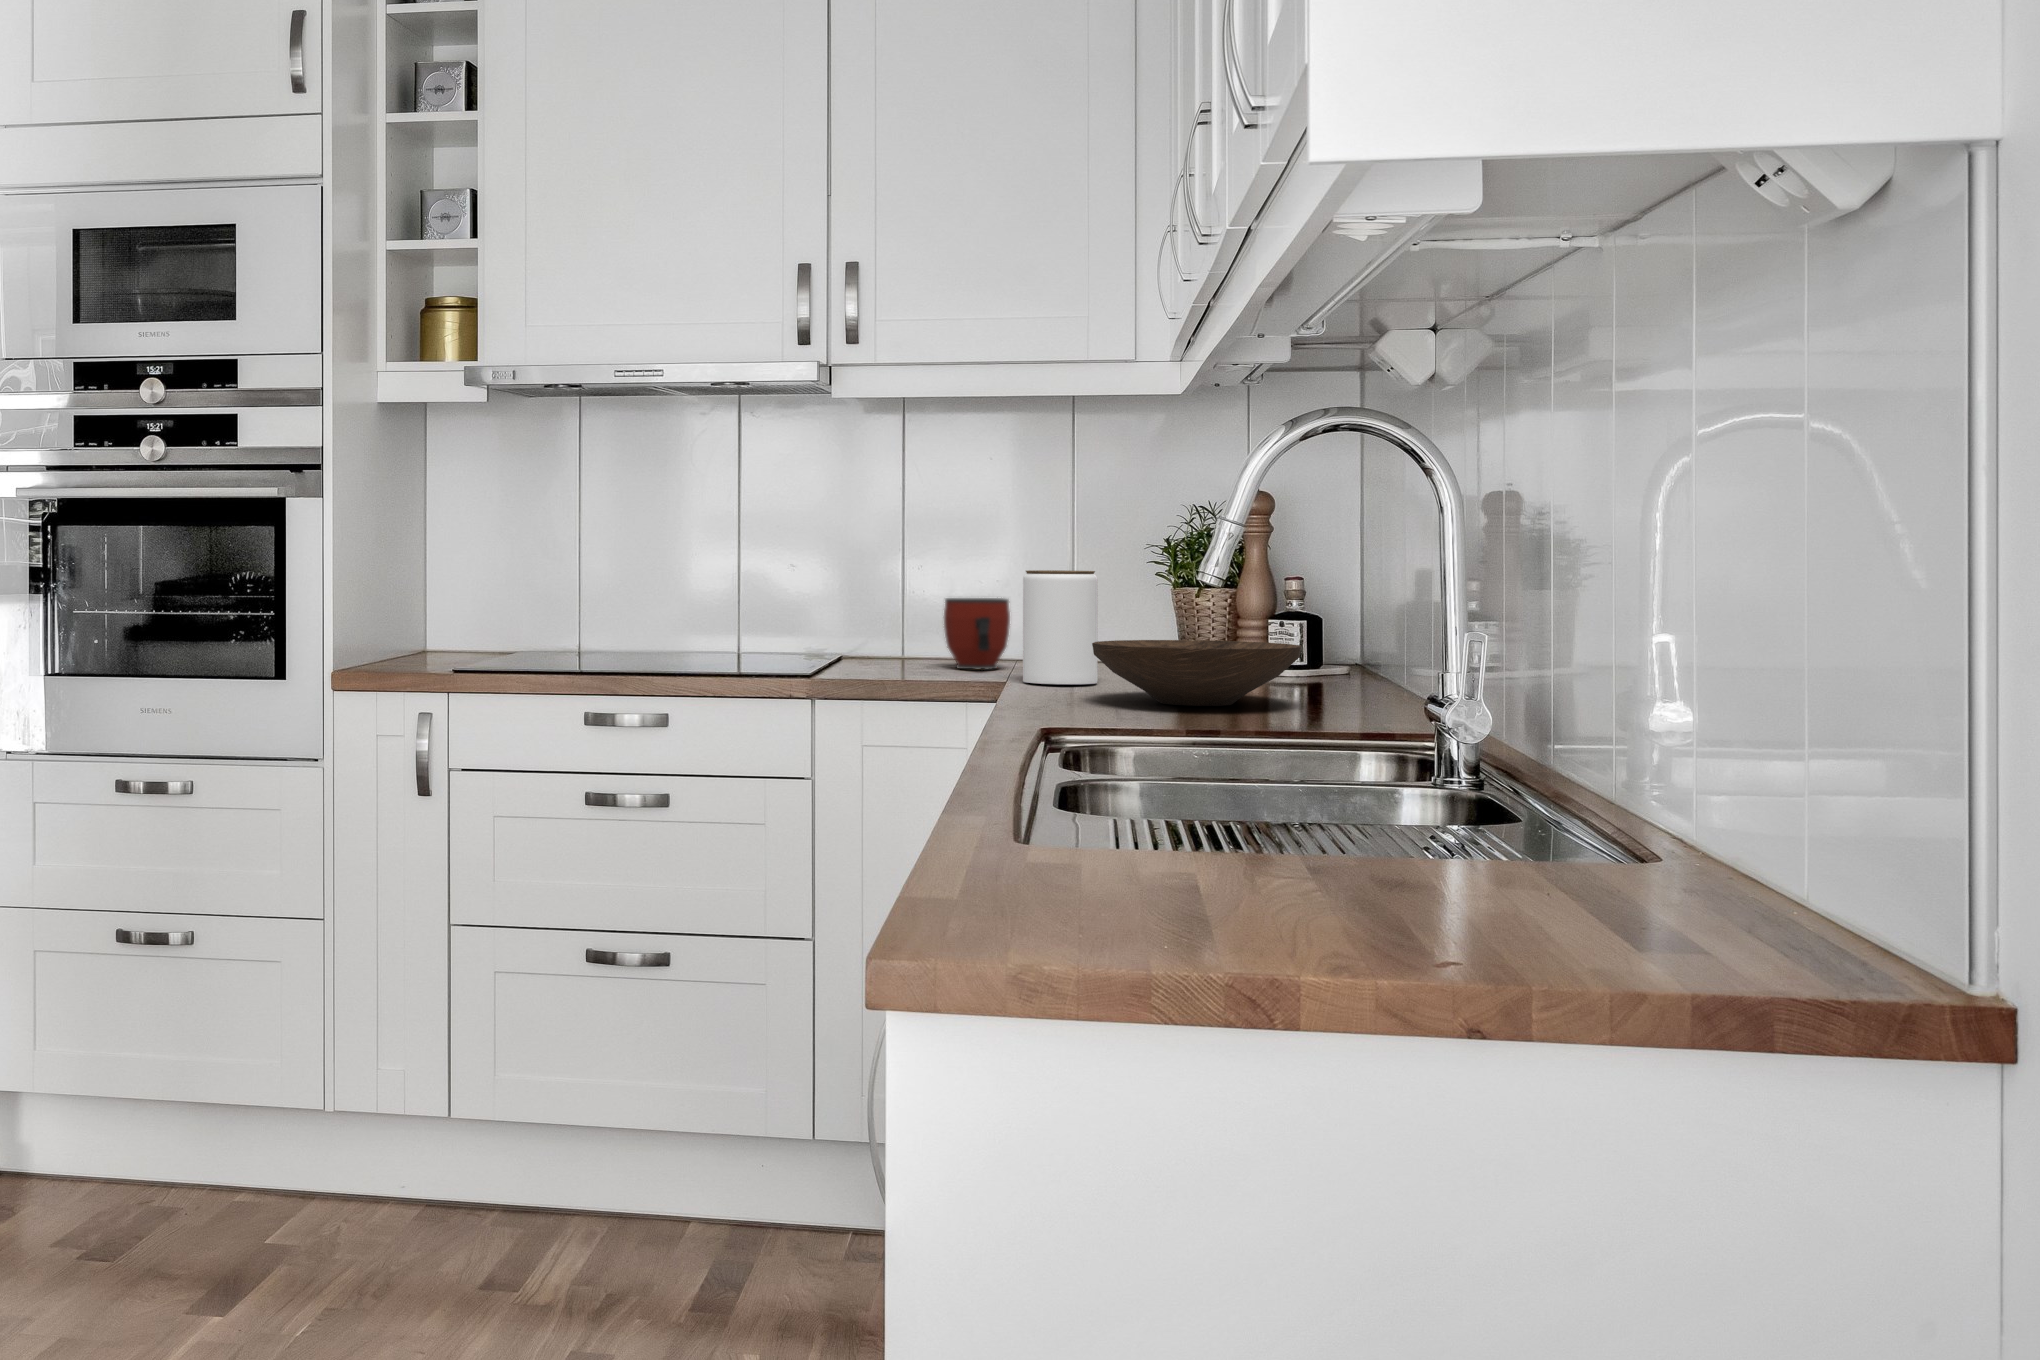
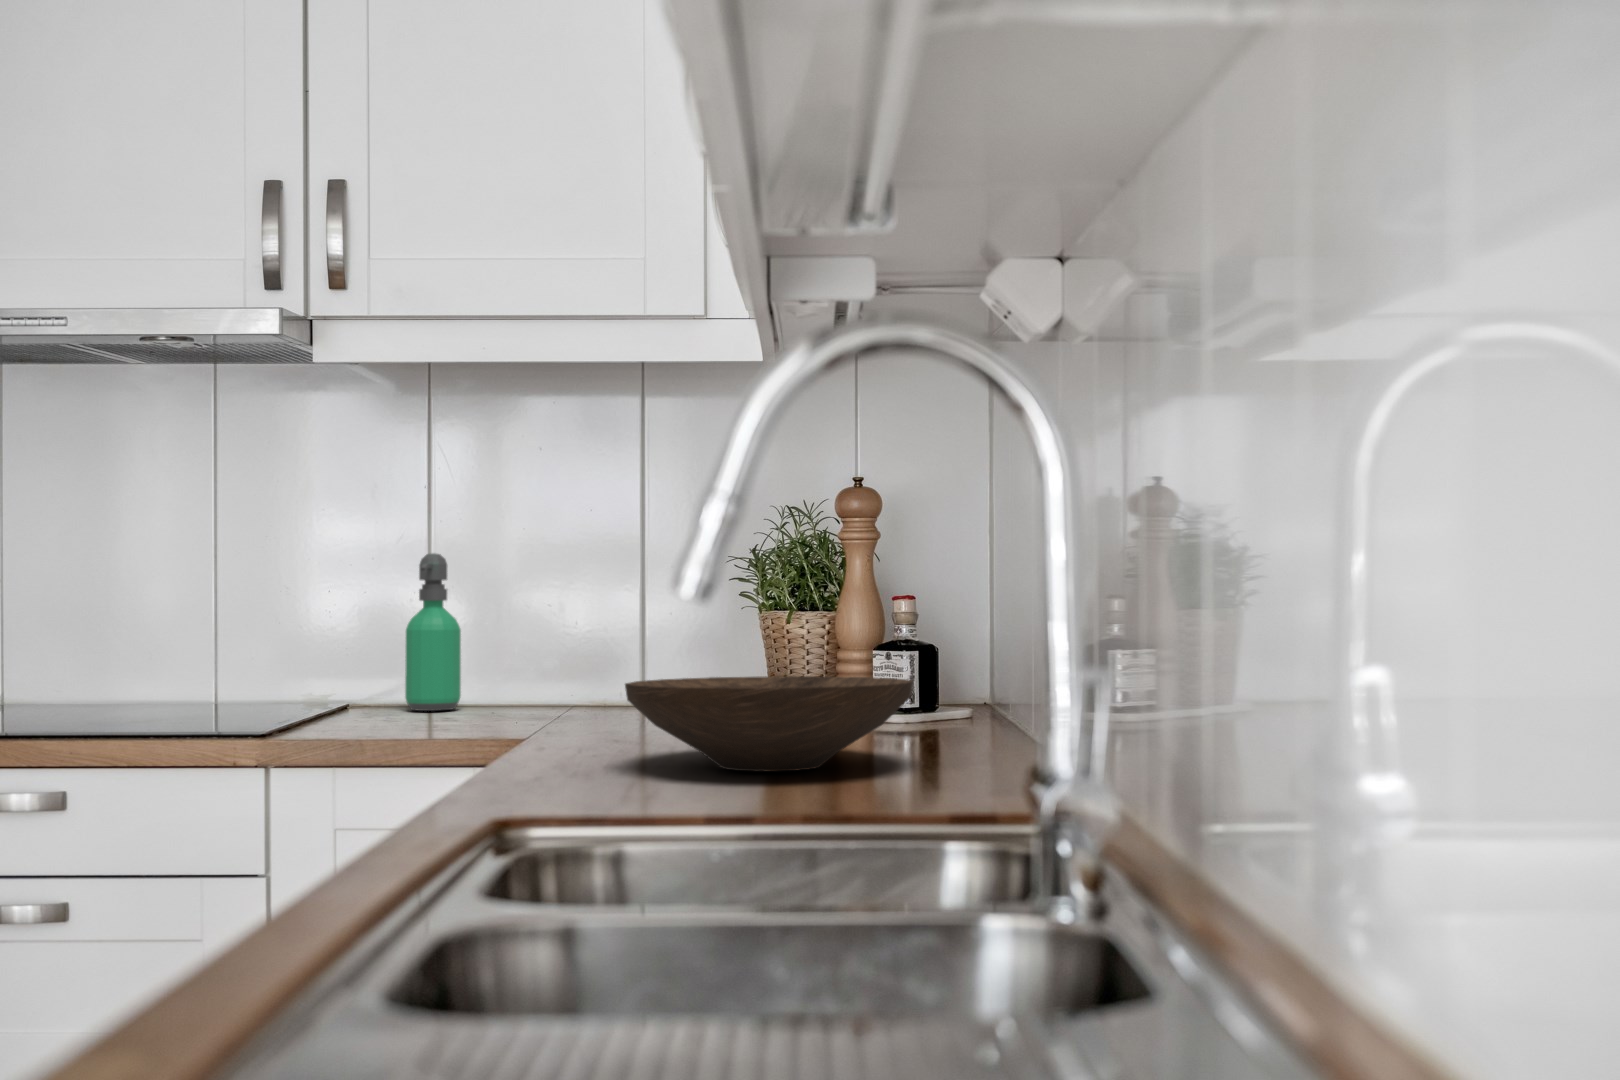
soap dispenser: none [884,537,927,660] -> present [405,553,461,711]
jar: present [1023,570,1098,684] -> none [553,586,652,741]
mug: present [944,598,1010,670] -> none [468,629,554,722]

